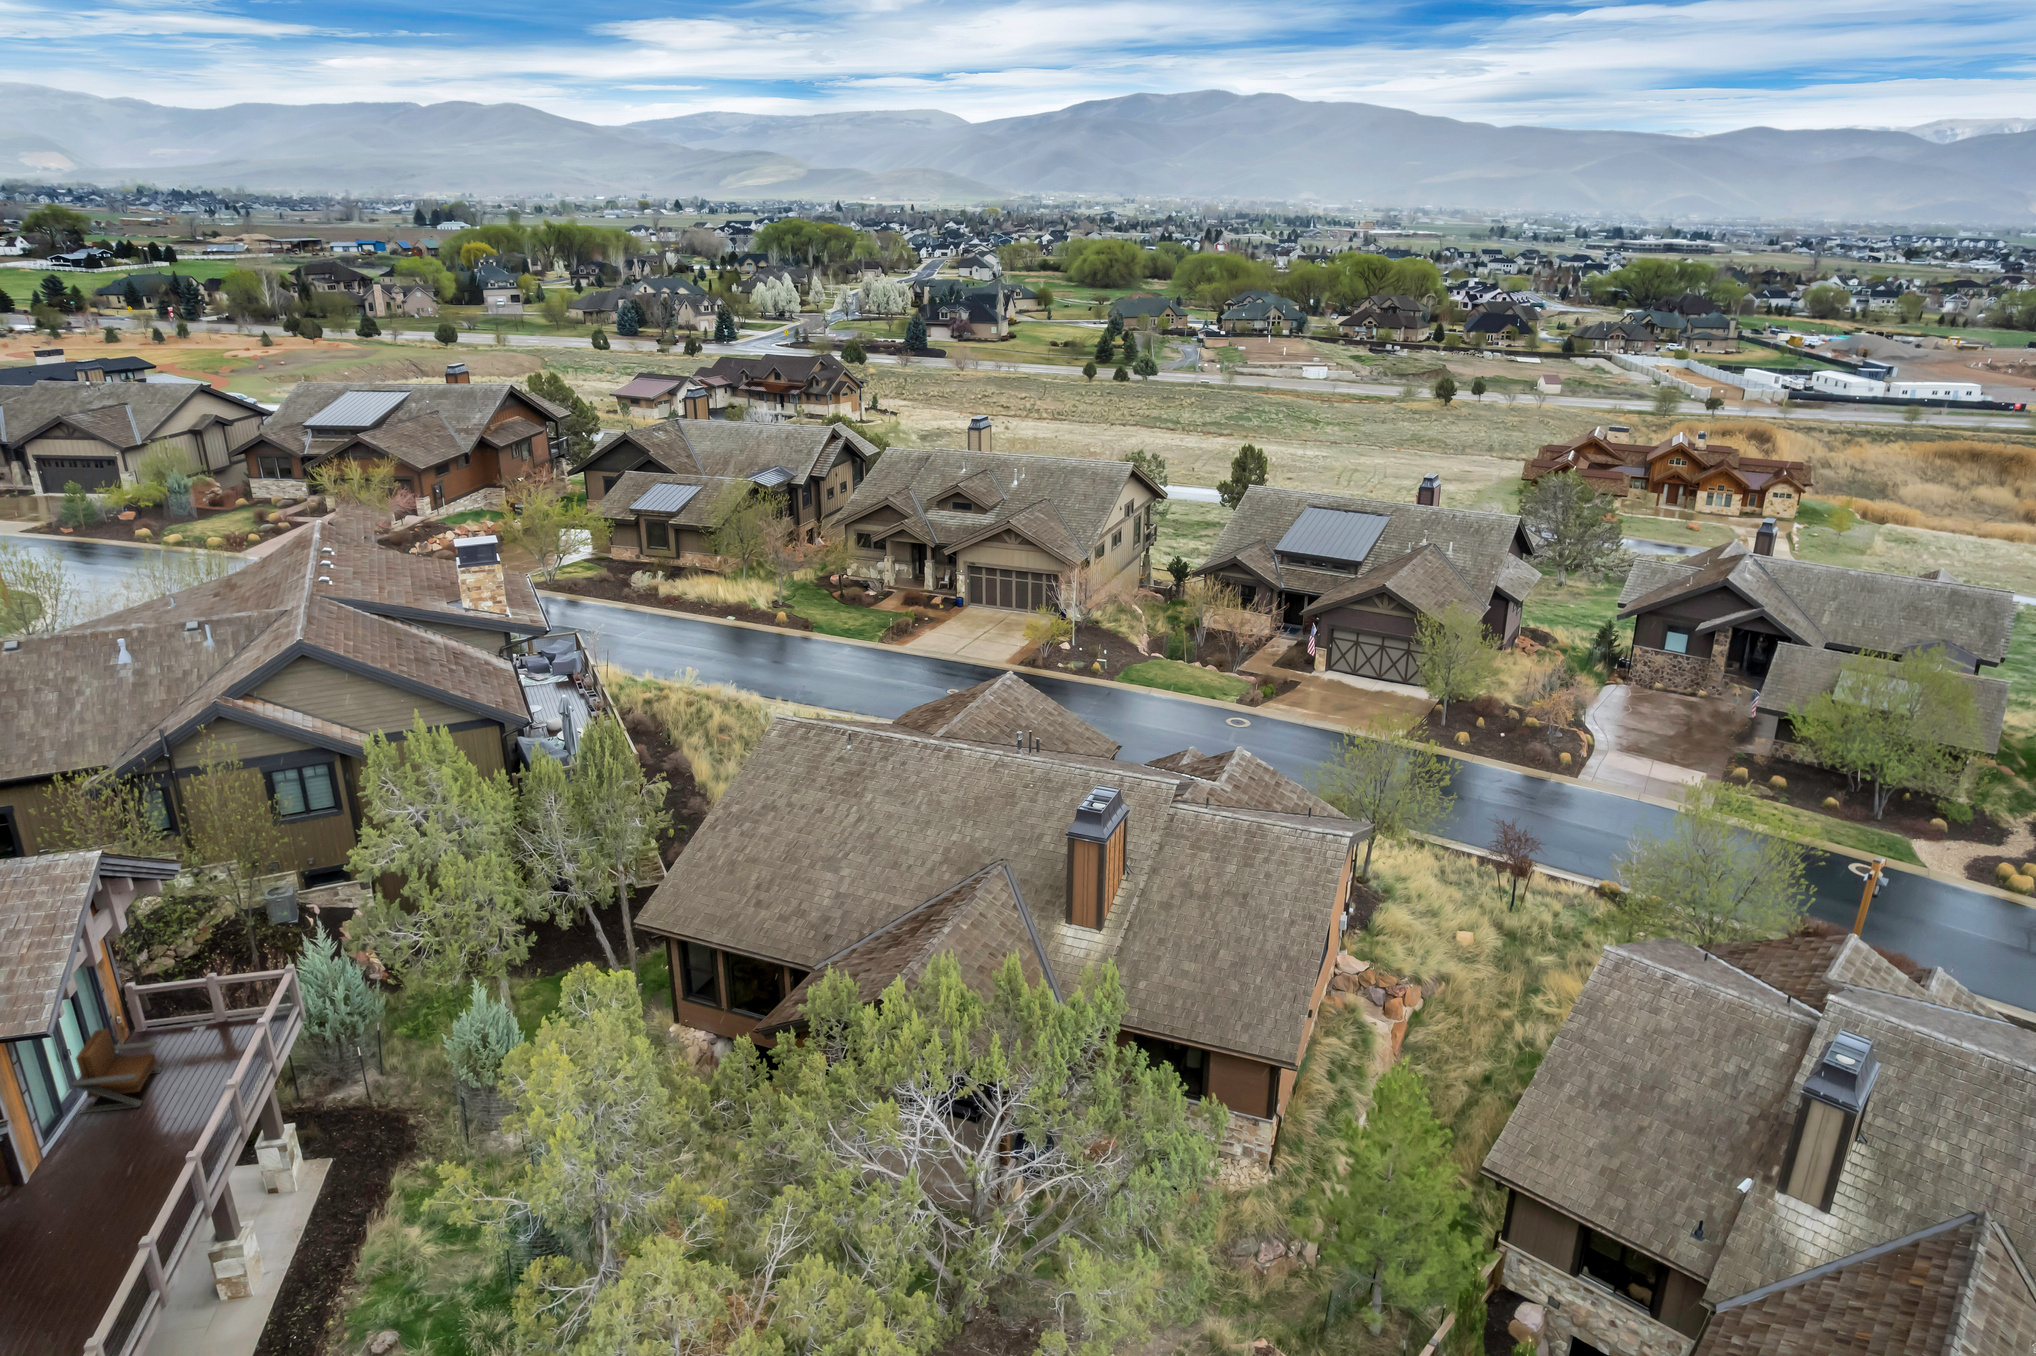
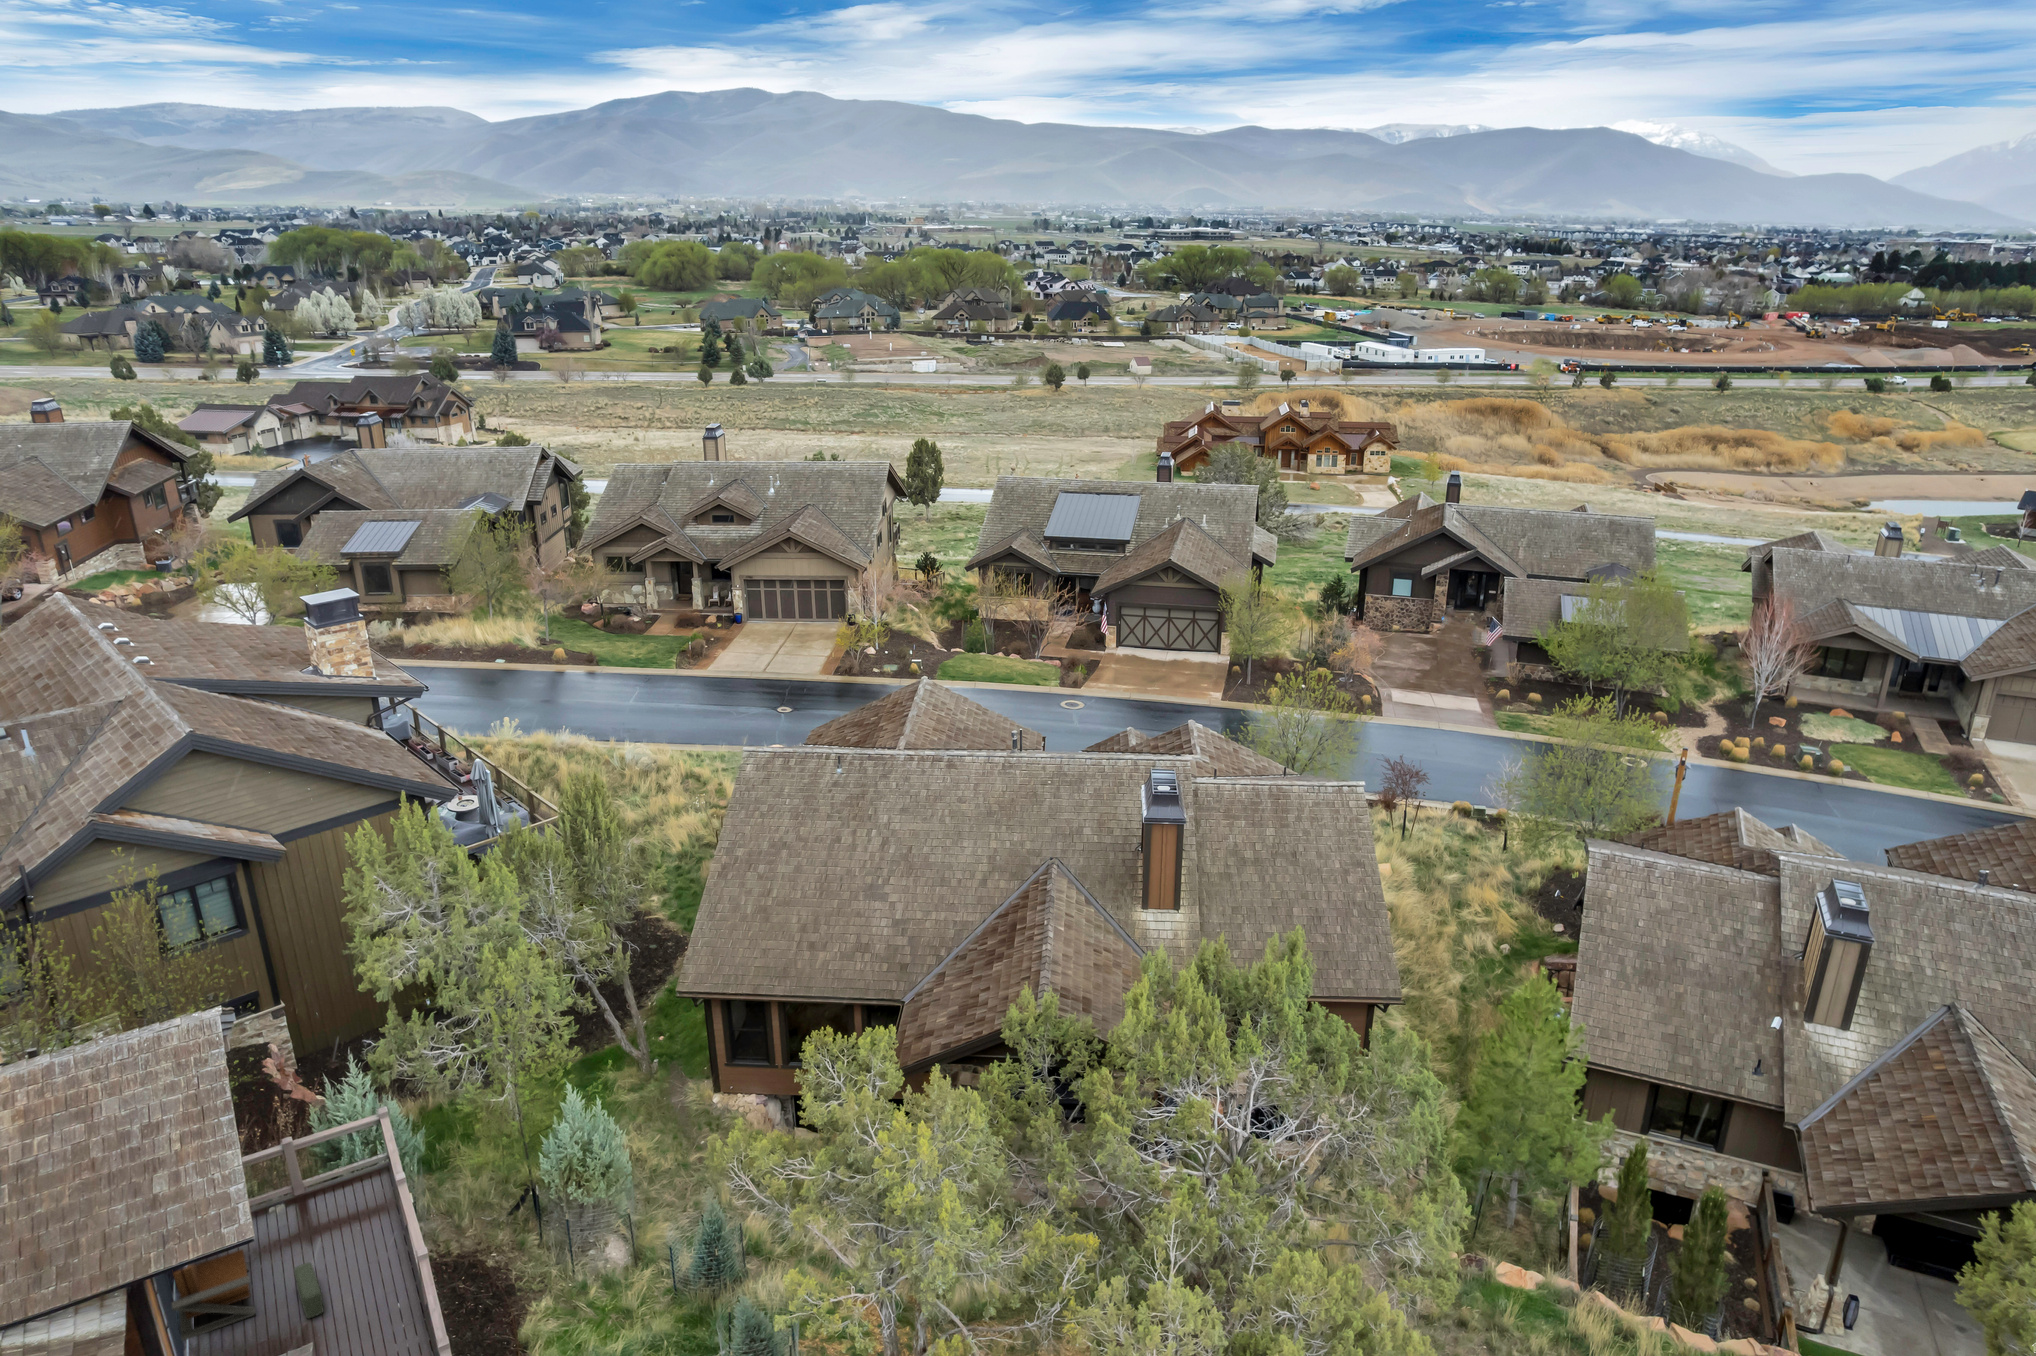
pouf: none [167,1076,196,1120] -> present [294,1262,323,1318]

